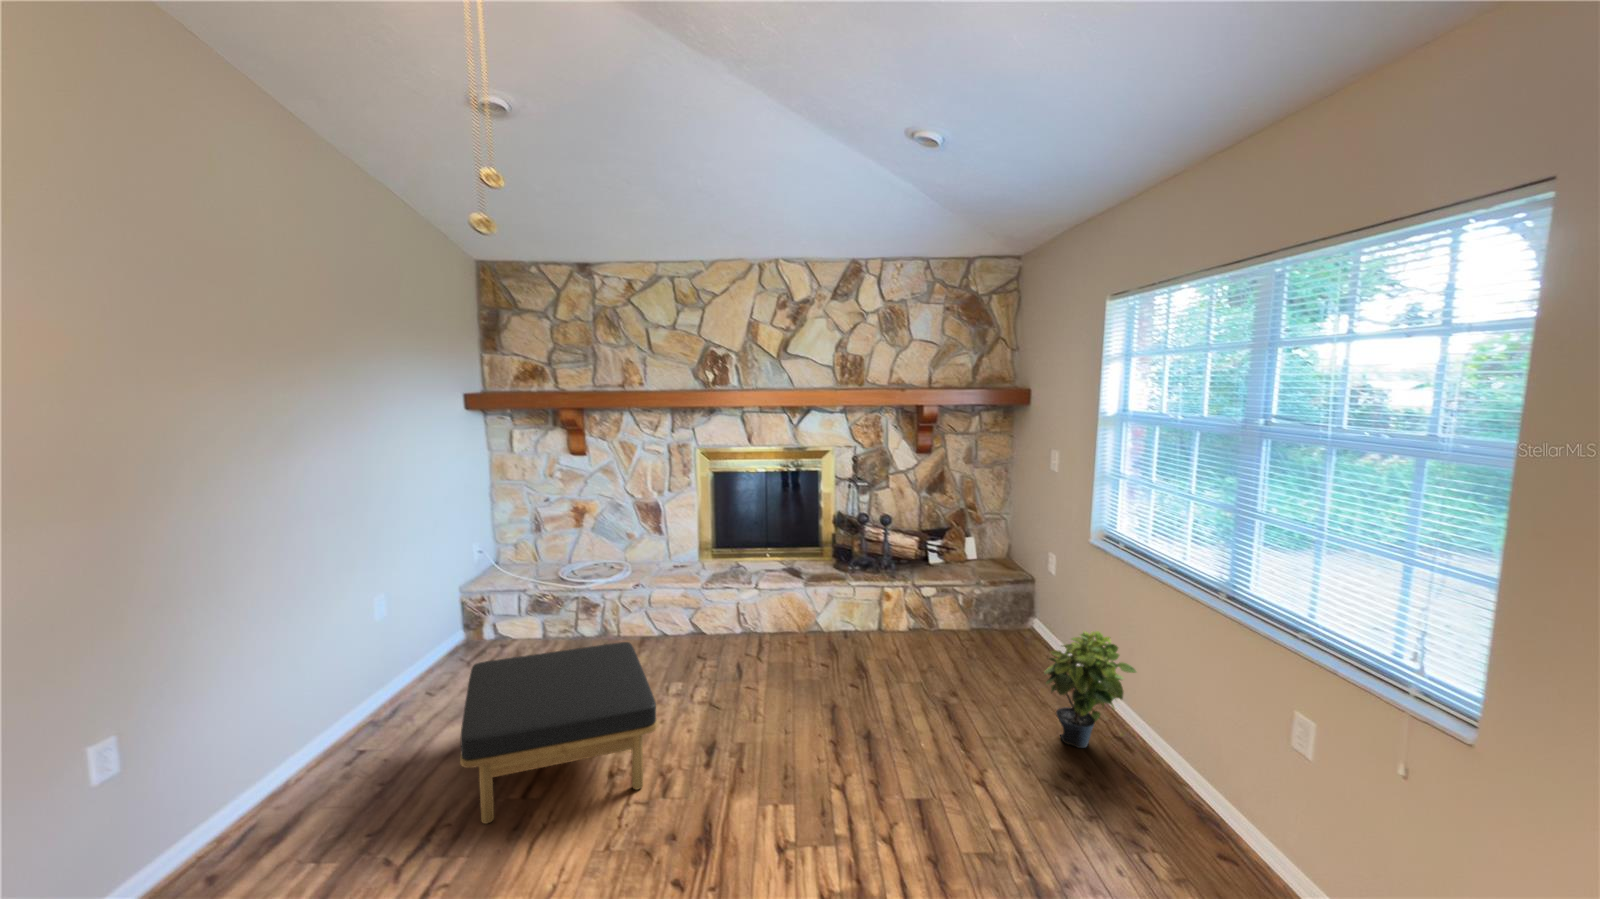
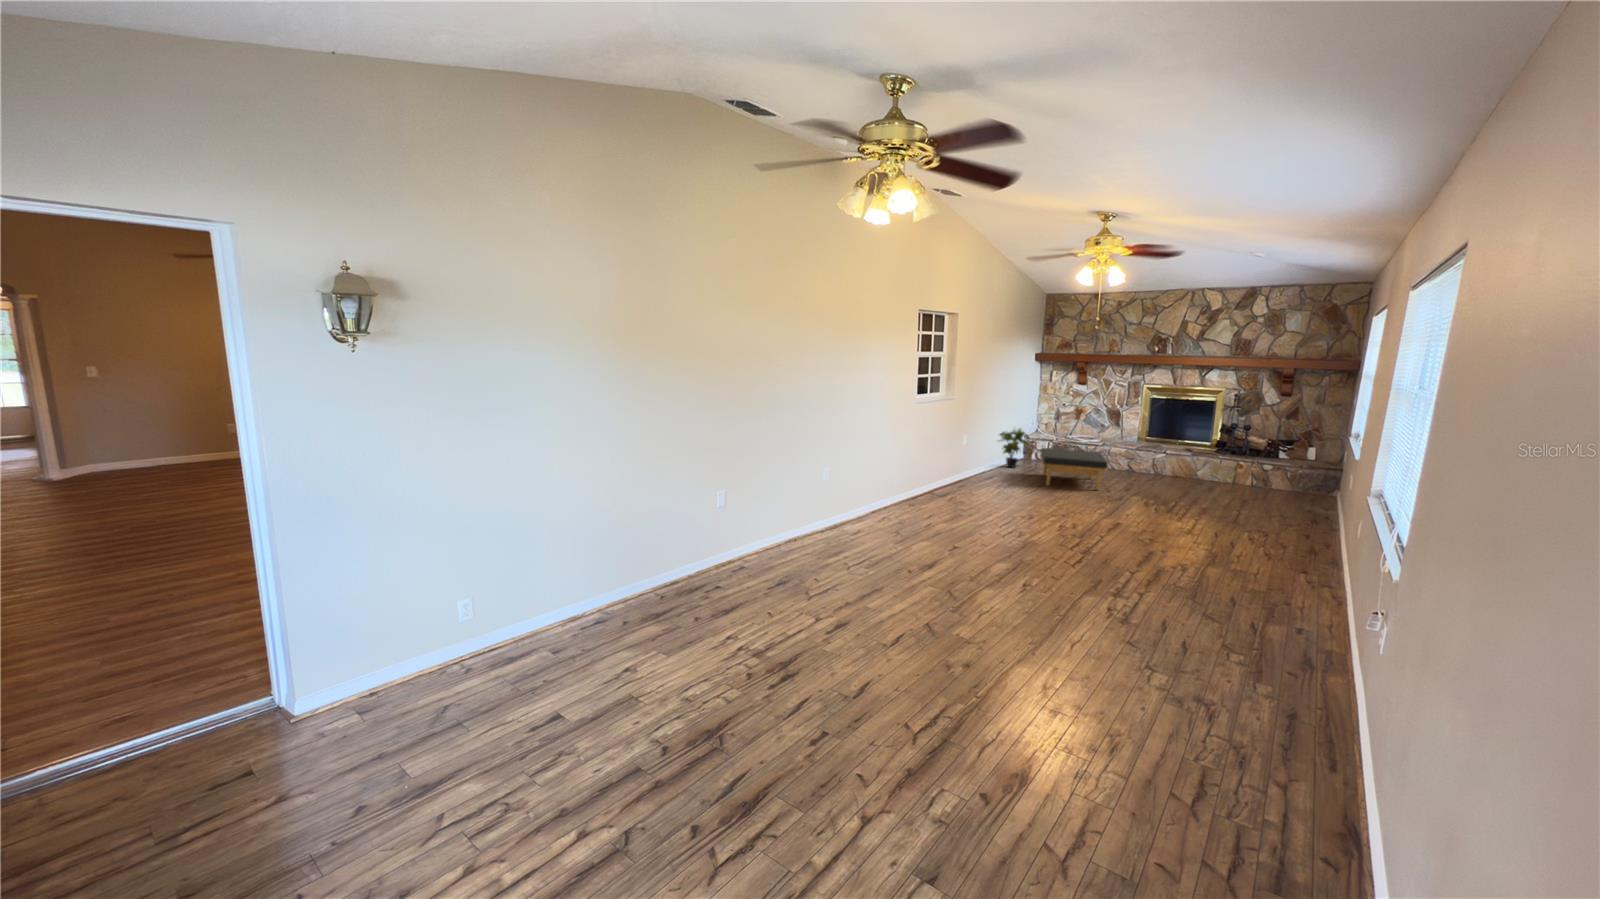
potted plant: present [1044,631,1136,748] -> present [1000,429,1029,467]

